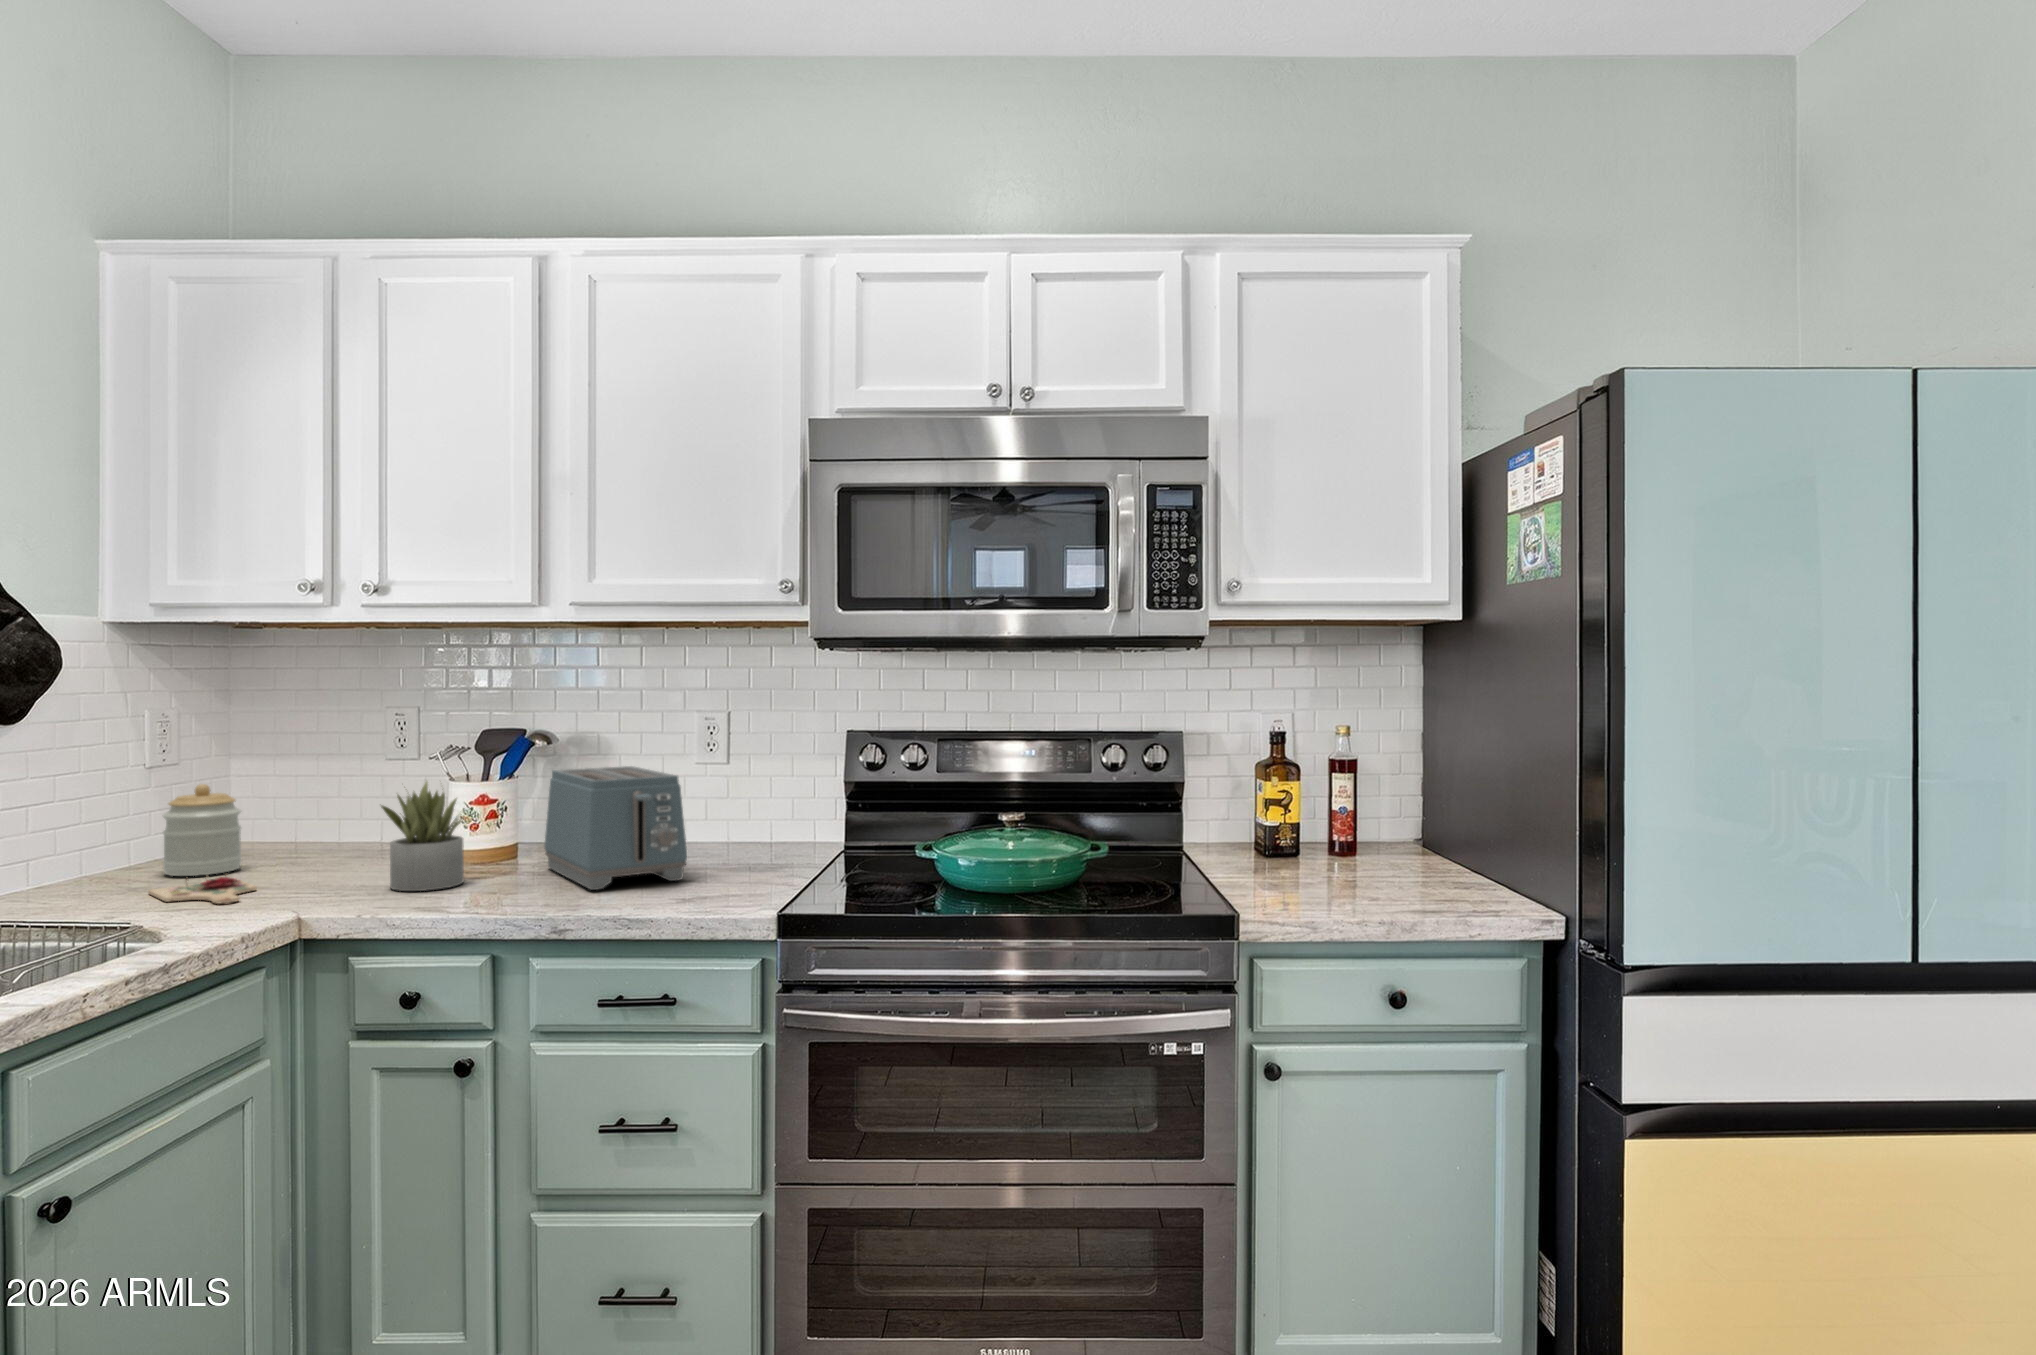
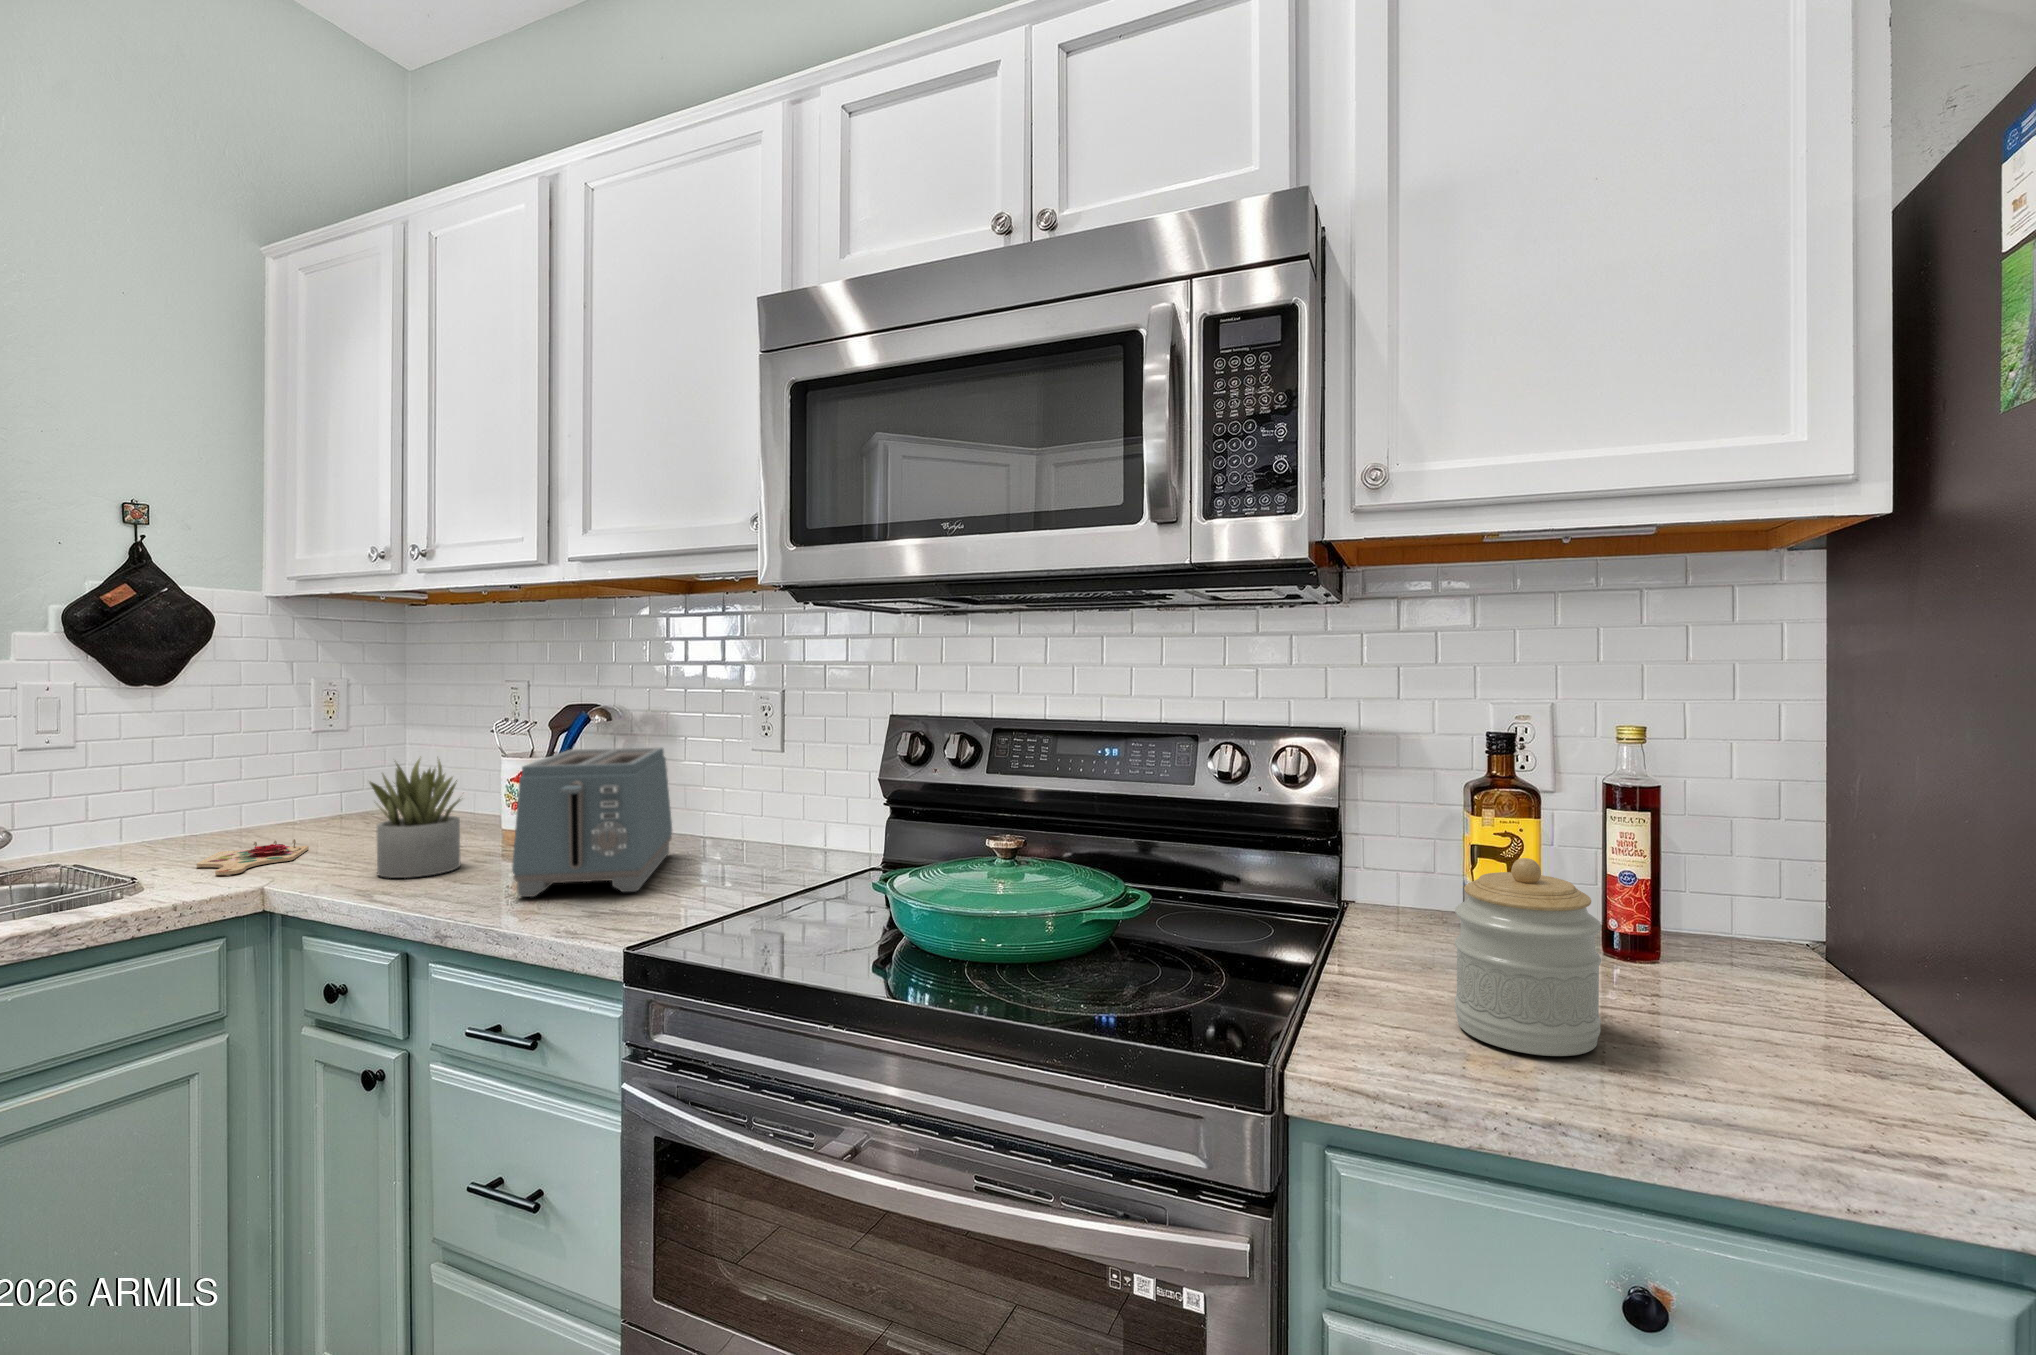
jar: present [163,784,241,876] -> present [1455,858,1601,1056]

